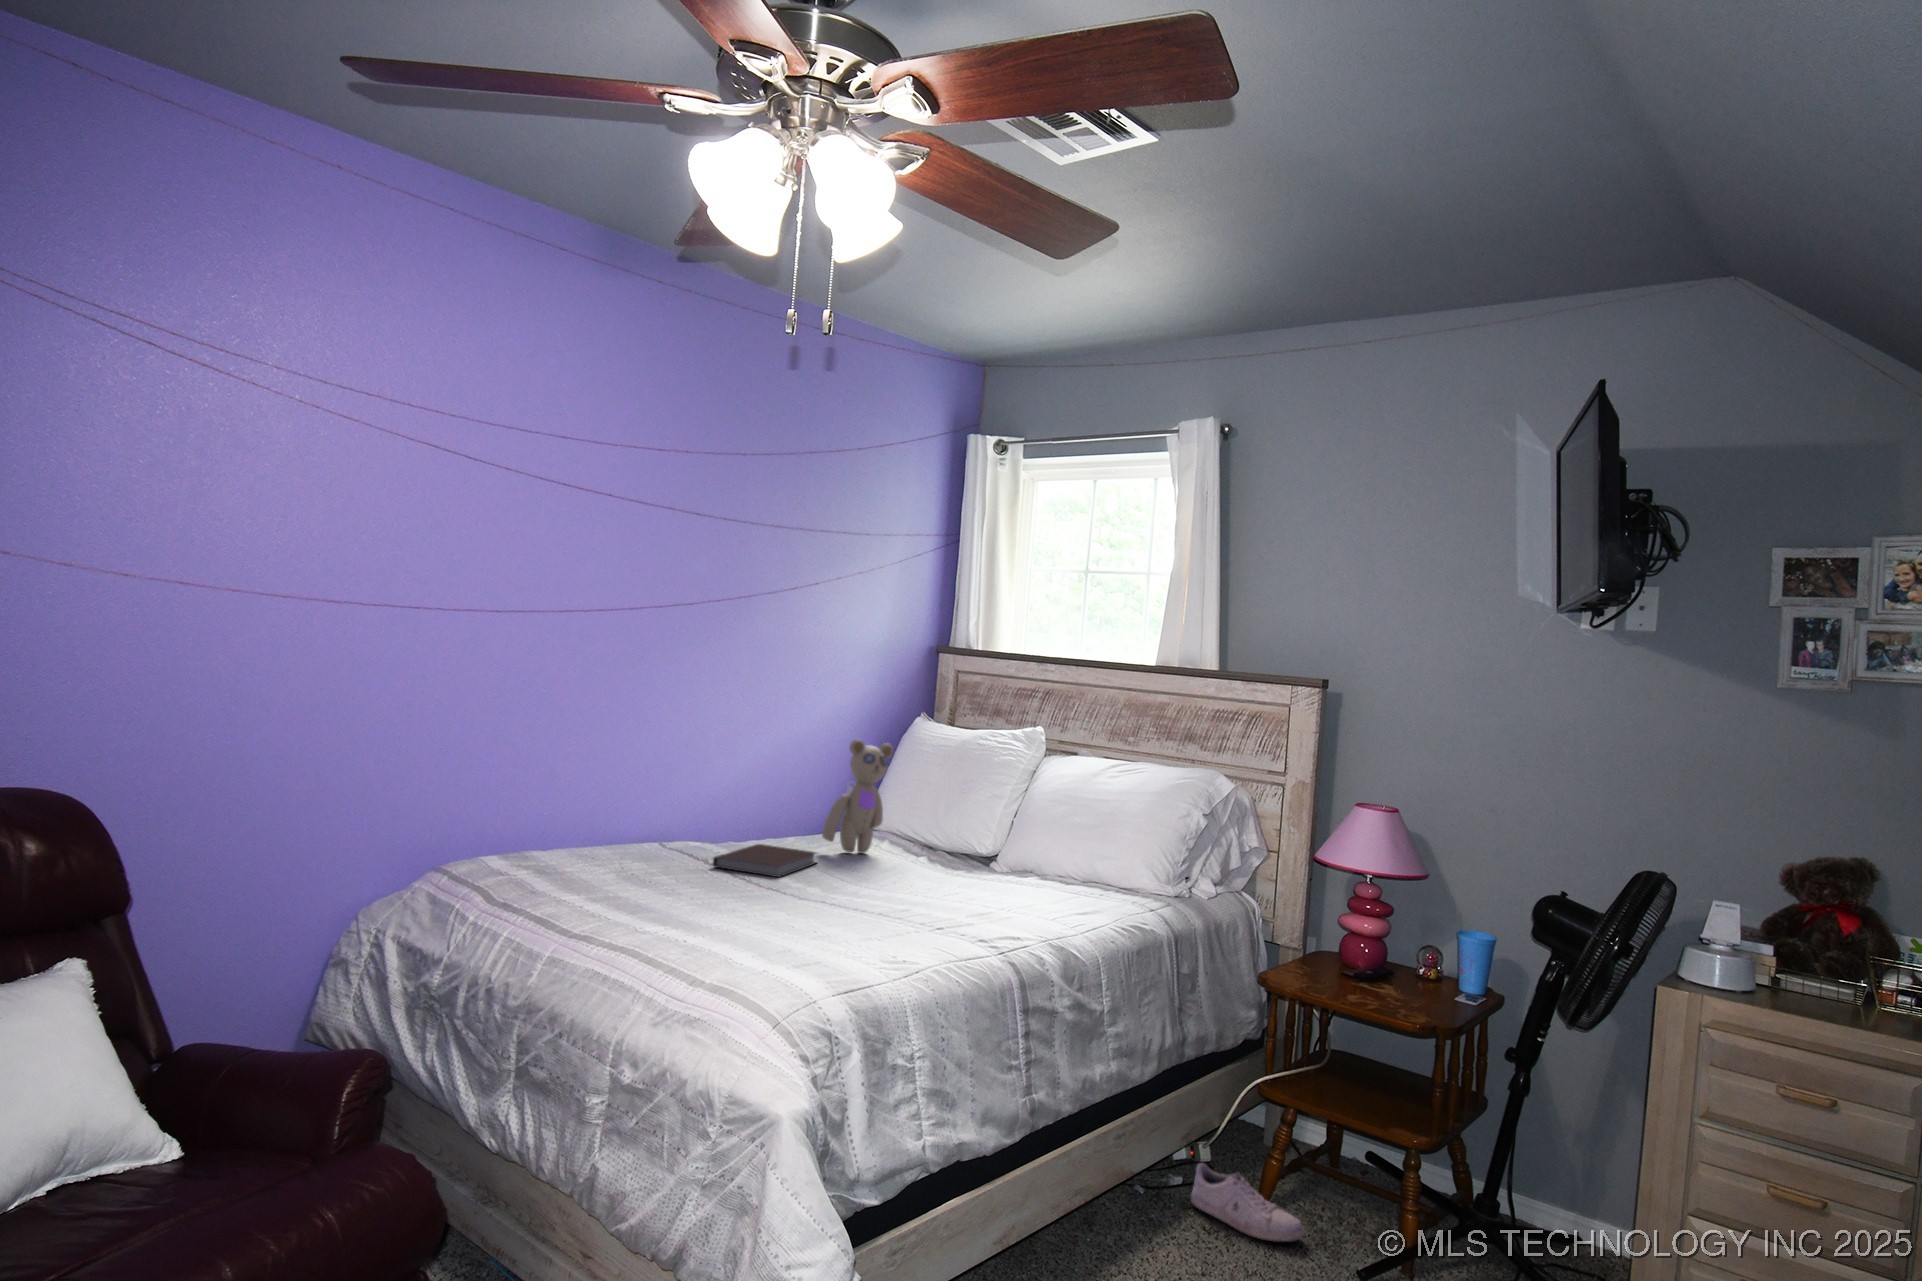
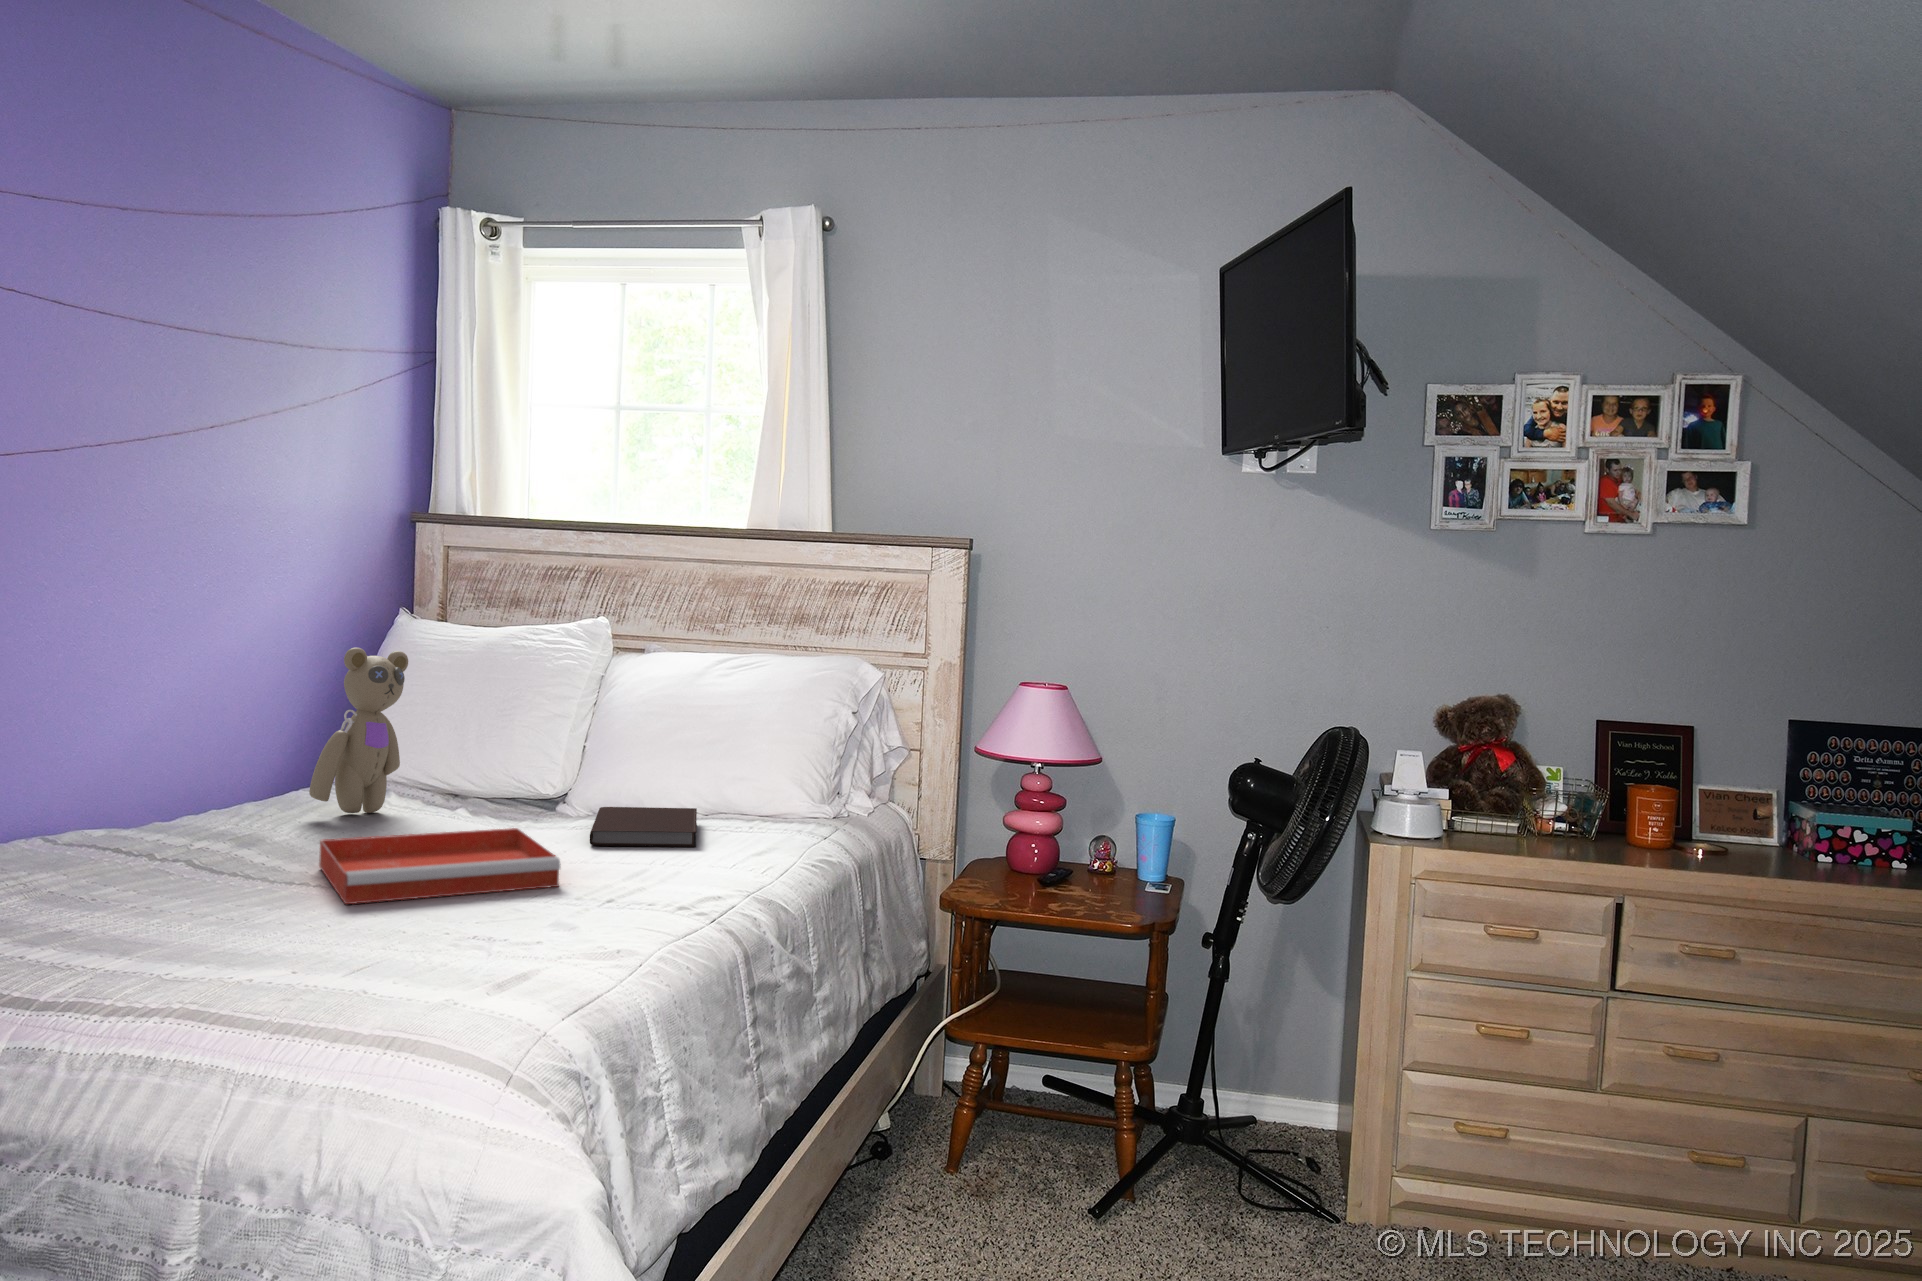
notebook: present [713,844,816,877] -> present [590,807,697,847]
tray: none [787,864,930,916] -> present [319,828,561,904]
shoe: present [1191,1163,1304,1242] -> none [884,1131,1024,1203]

